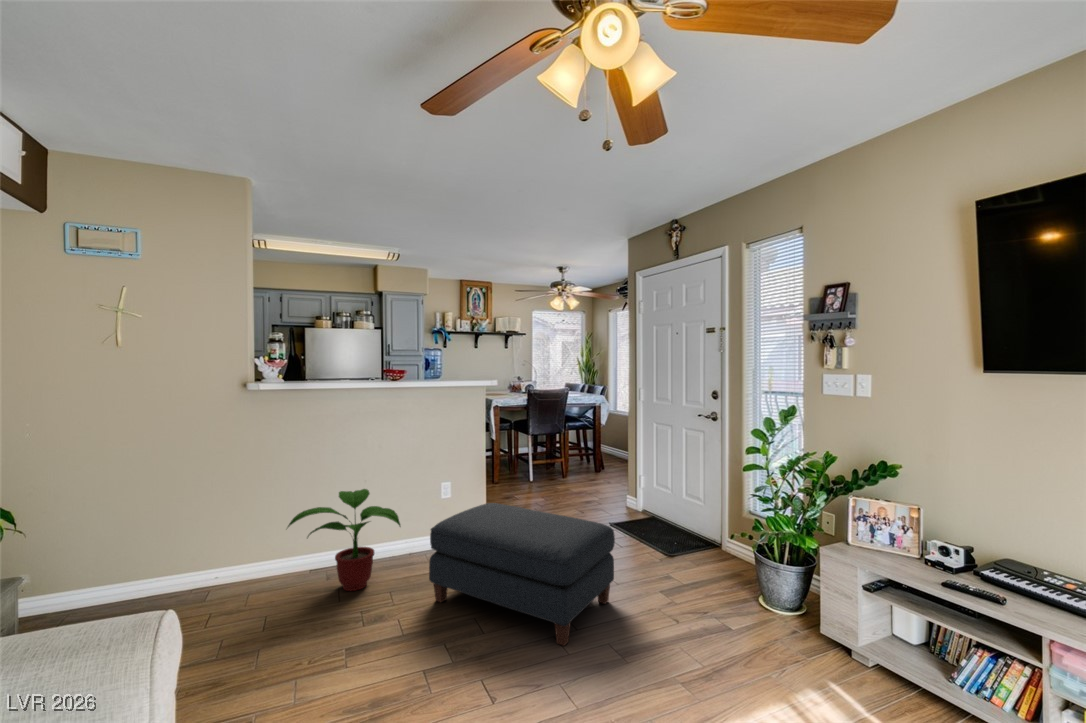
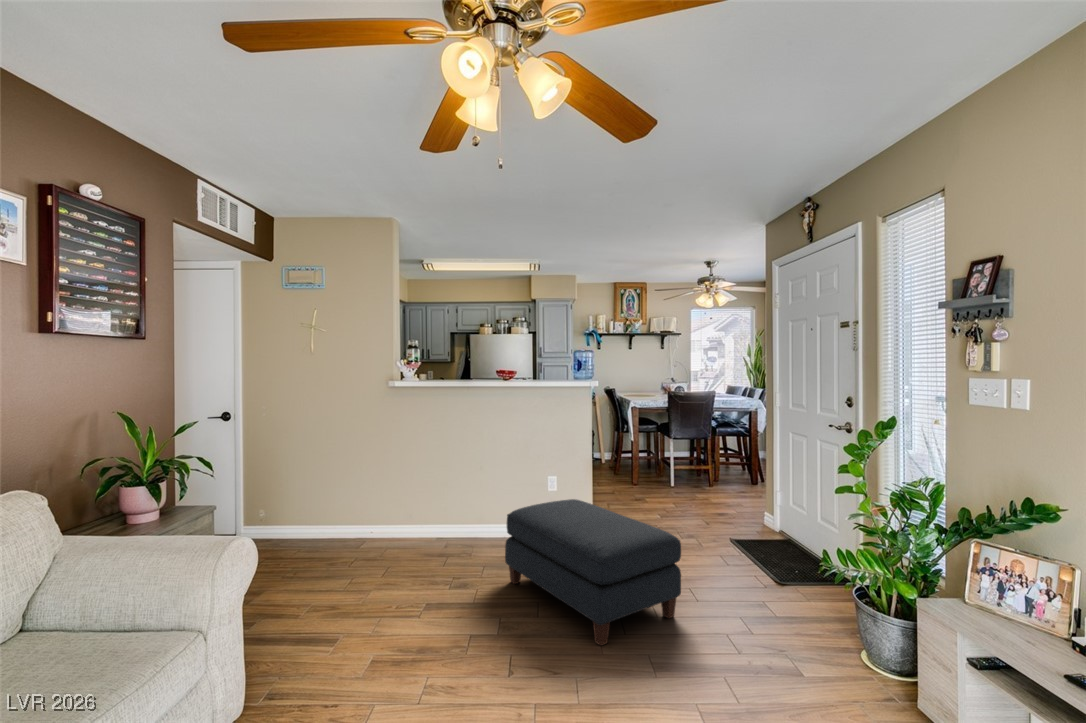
potted plant: present [288,489,401,591] -> none [399,473,490,561]

